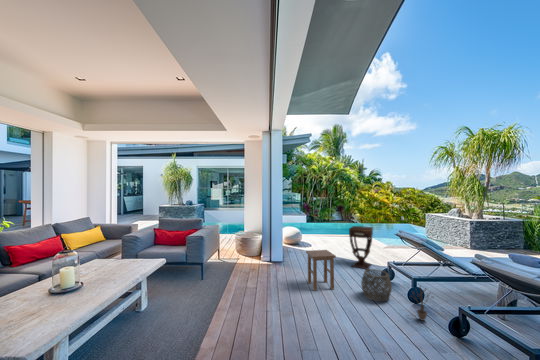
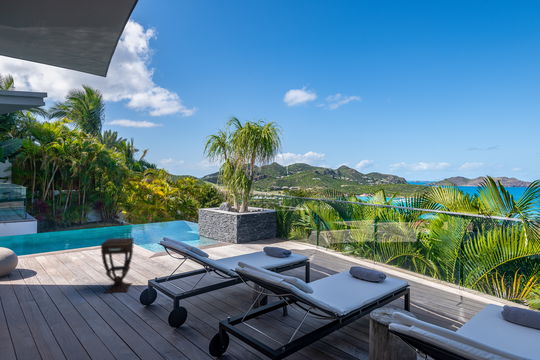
stool: present [306,250,336,291] -> none [28,282,77,345]
woven basket: present [361,269,392,301] -> none [112,294,149,333]
decorative plant: present [413,288,430,320] -> none [160,303,187,340]

